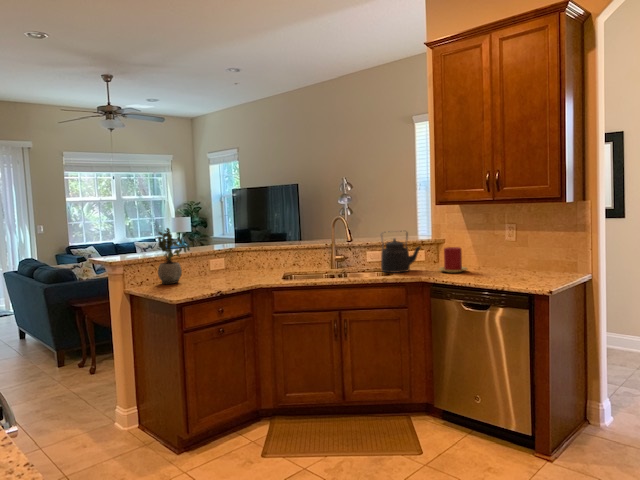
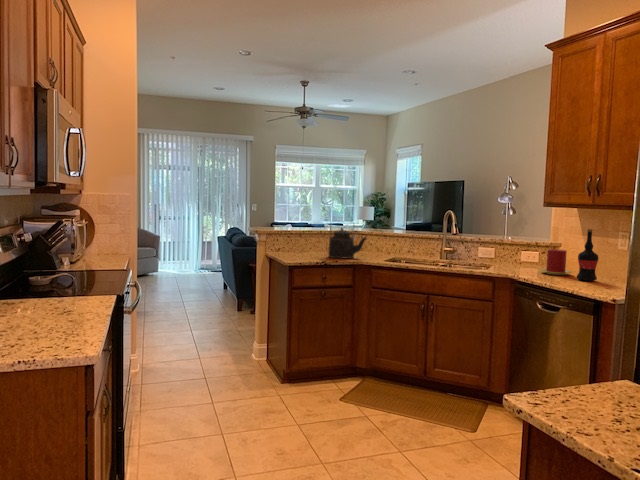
wine bottle: none [479,225,498,275] -> present [577,229,598,281]
potted plant: present [155,228,194,284] -> none [292,208,321,253]
kettle: present [381,233,421,273] -> present [328,222,366,259]

